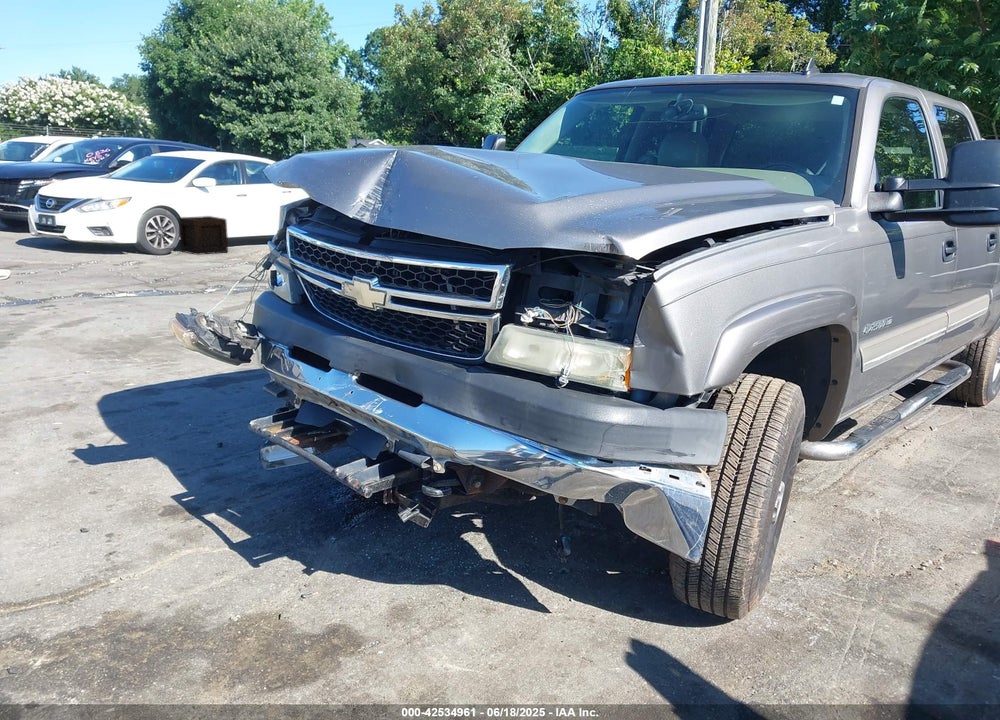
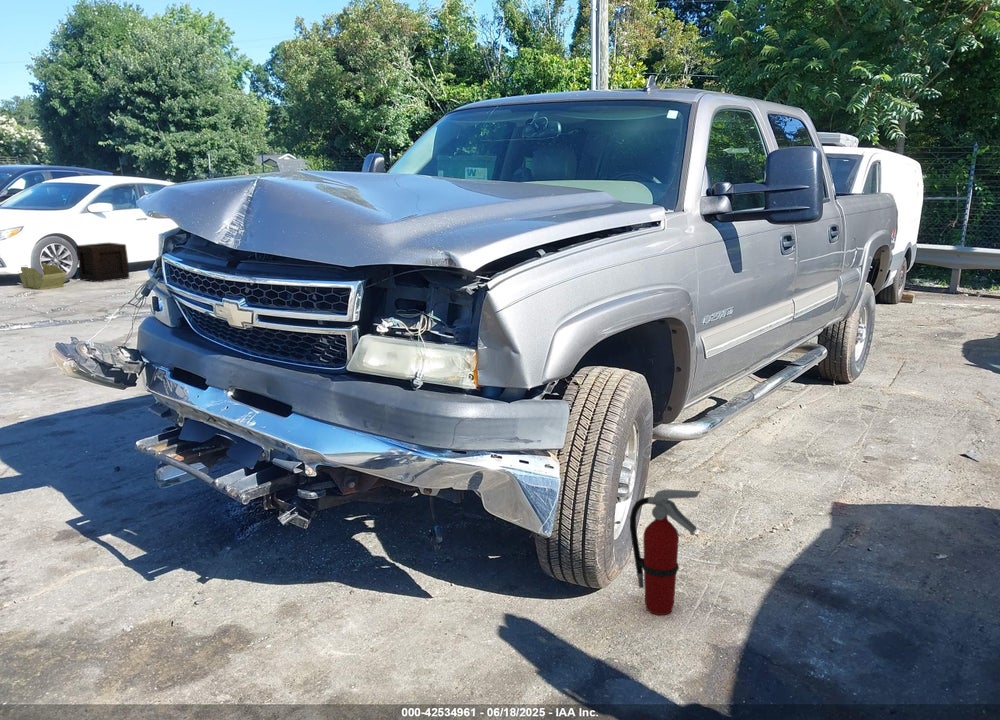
storage bin: none [123,234,168,259] -> present [19,264,66,290]
fire extinguisher: none [780,516,867,654] -> present [630,490,700,615]

